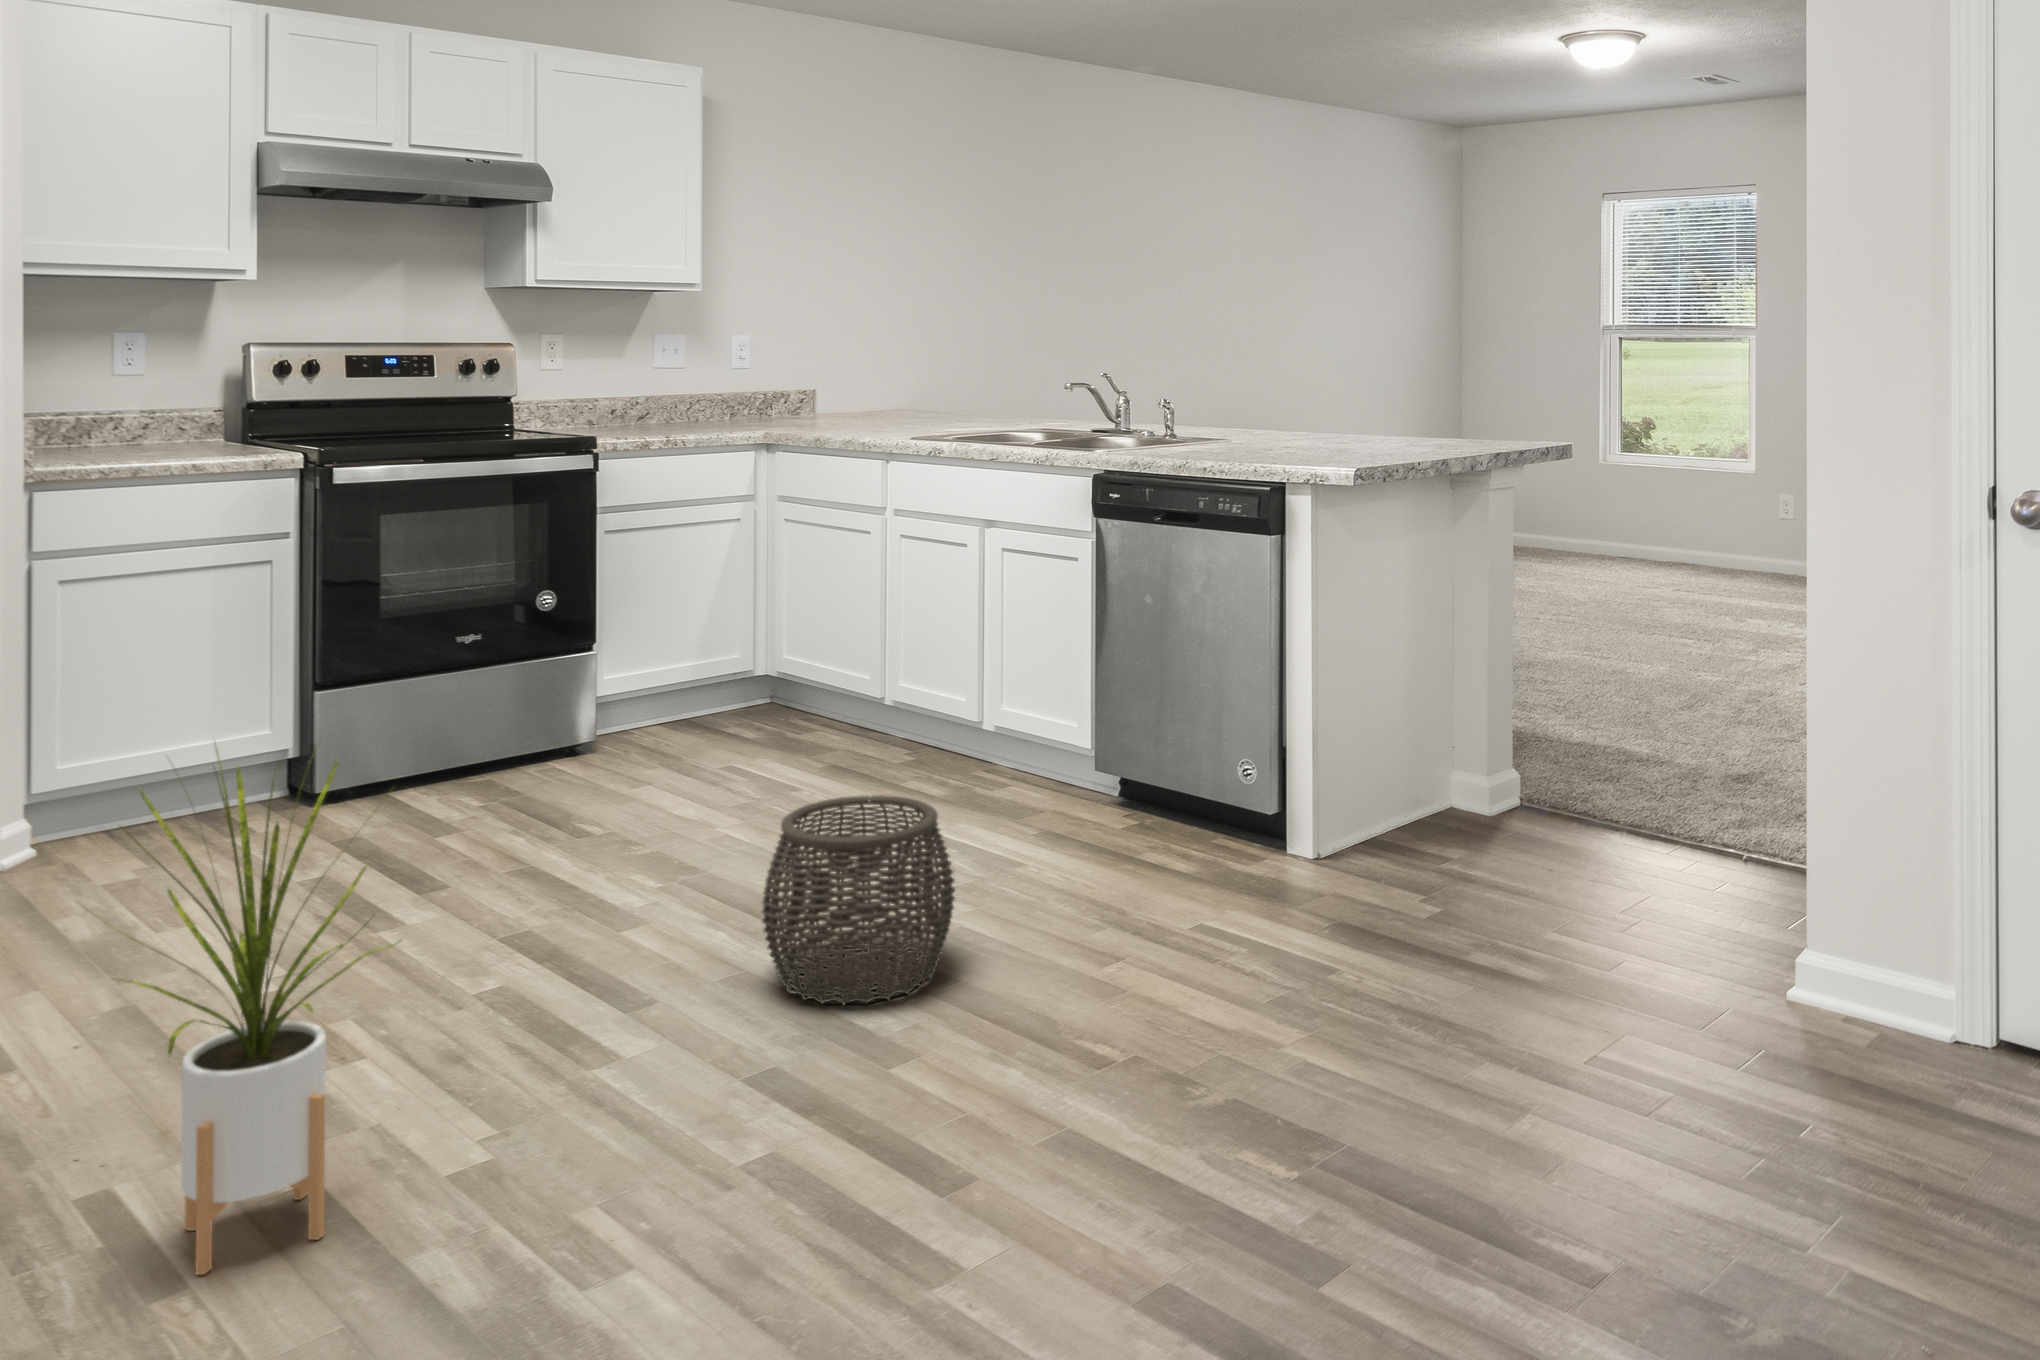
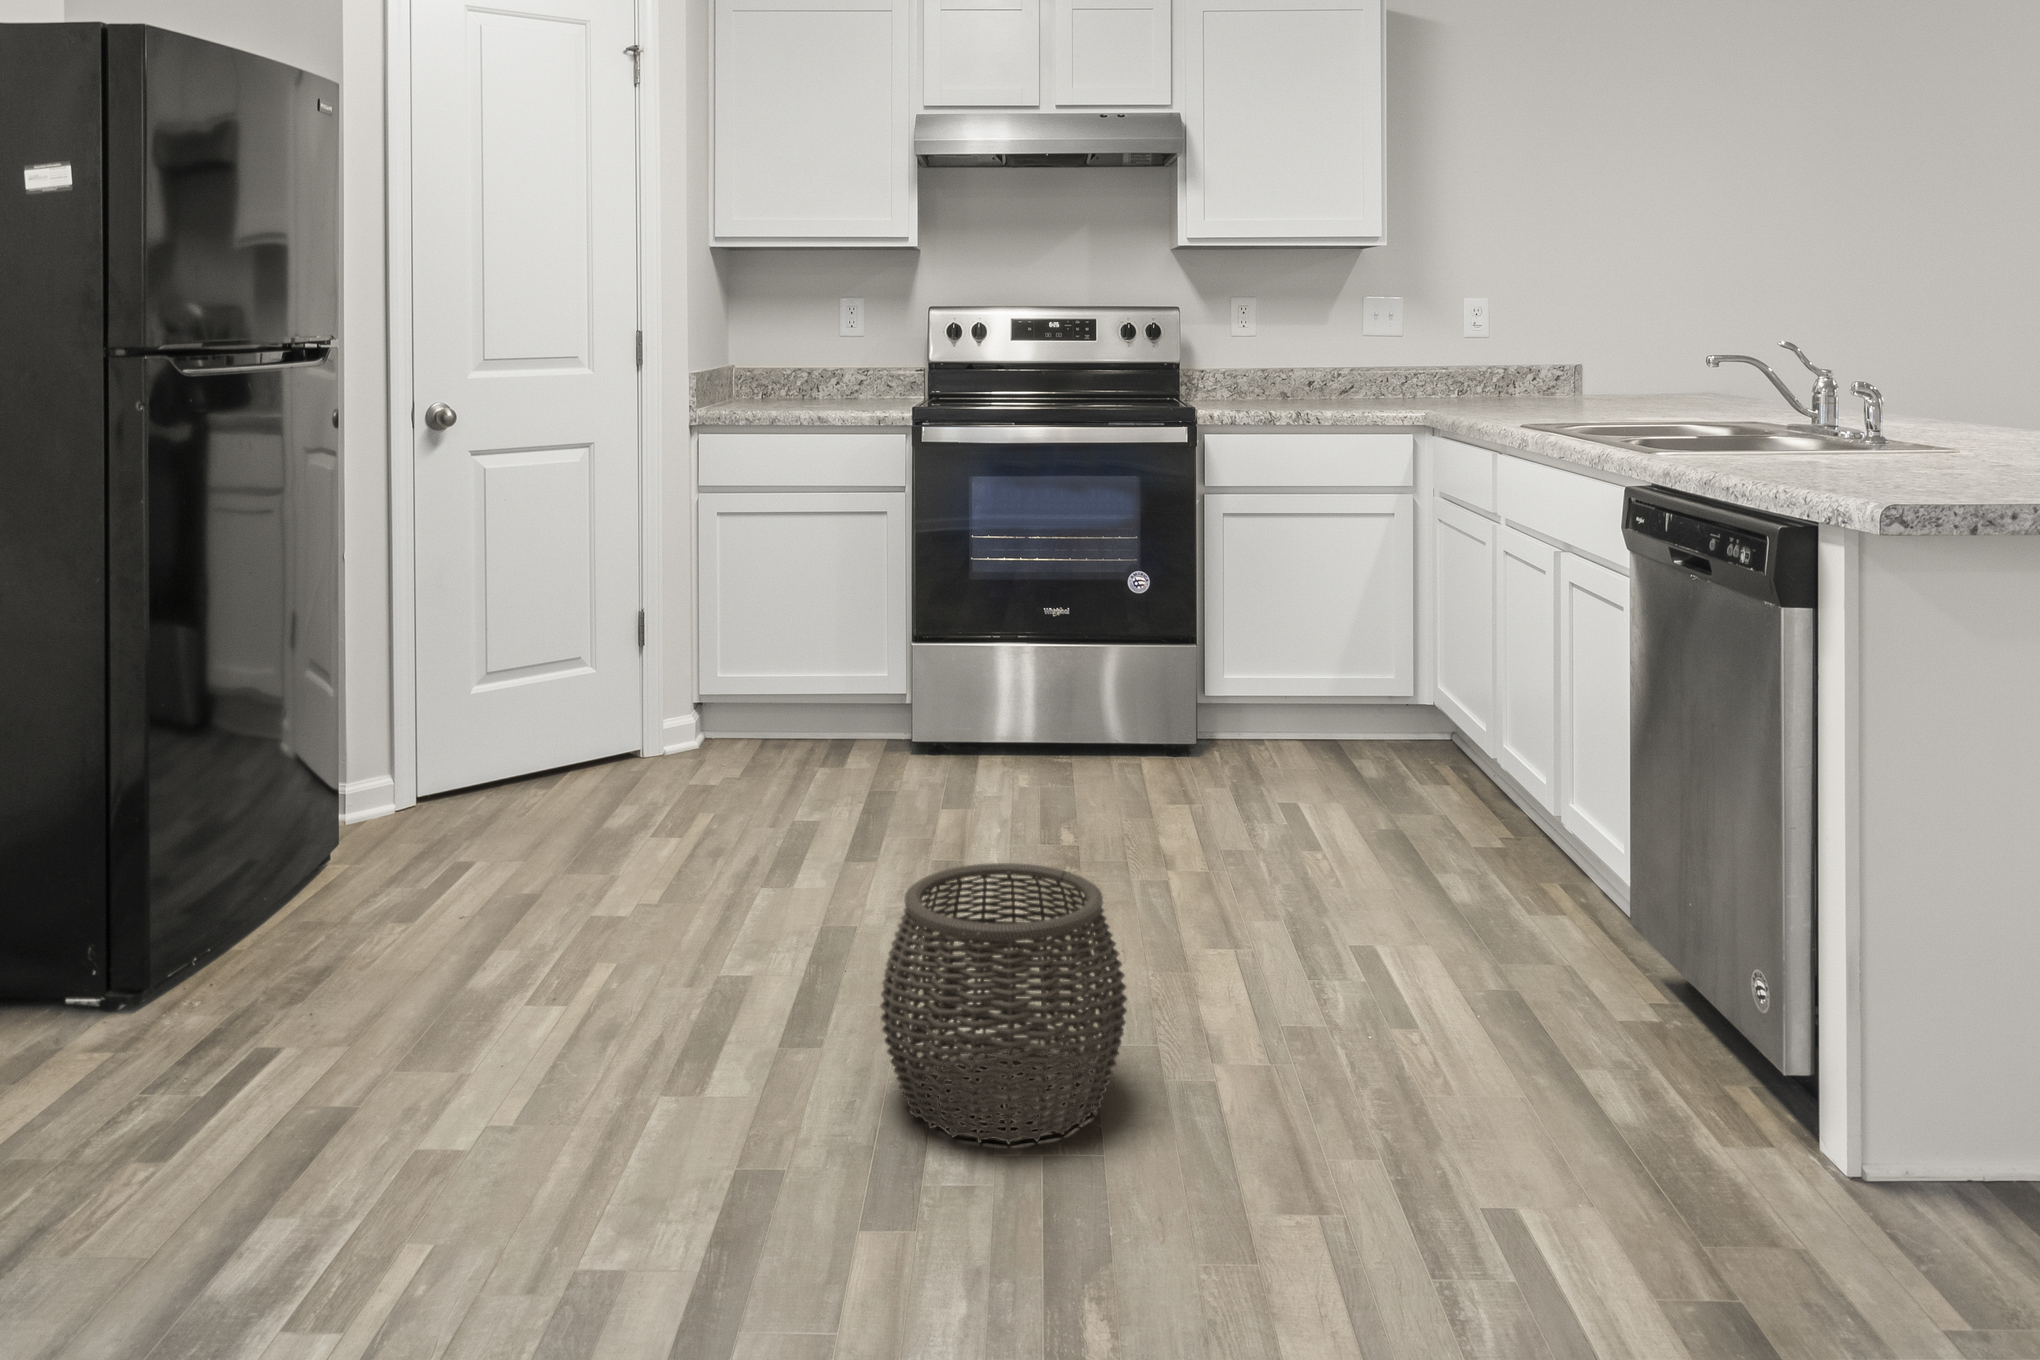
house plant: present [101,751,402,1275] -> none [114,654,383,1162]

